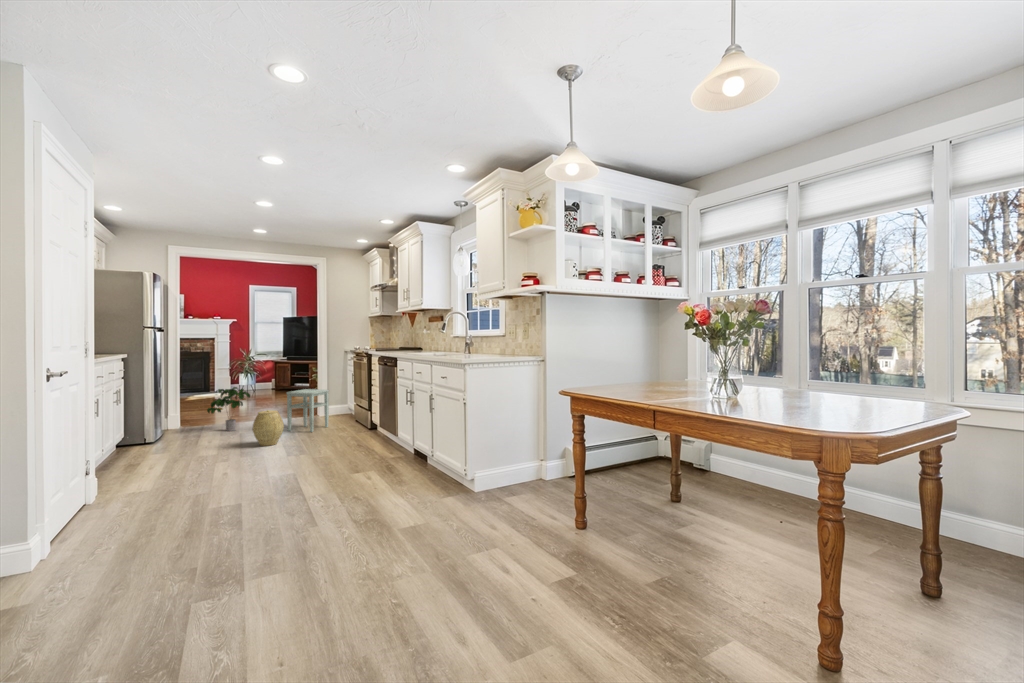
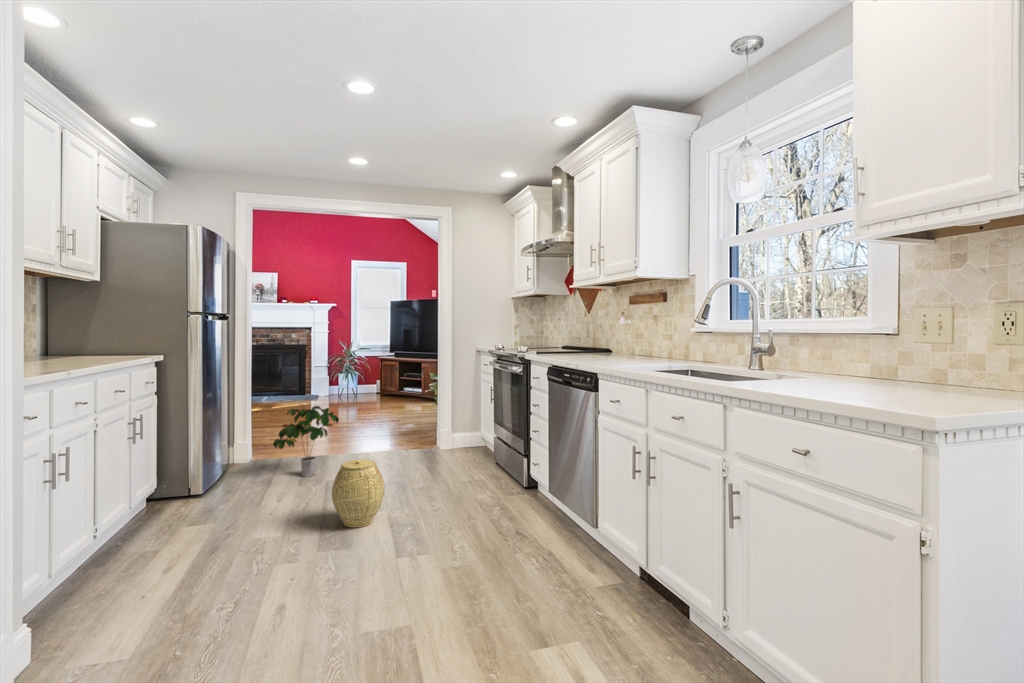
stool: present [286,389,329,432] -> none [391,413,458,491]

